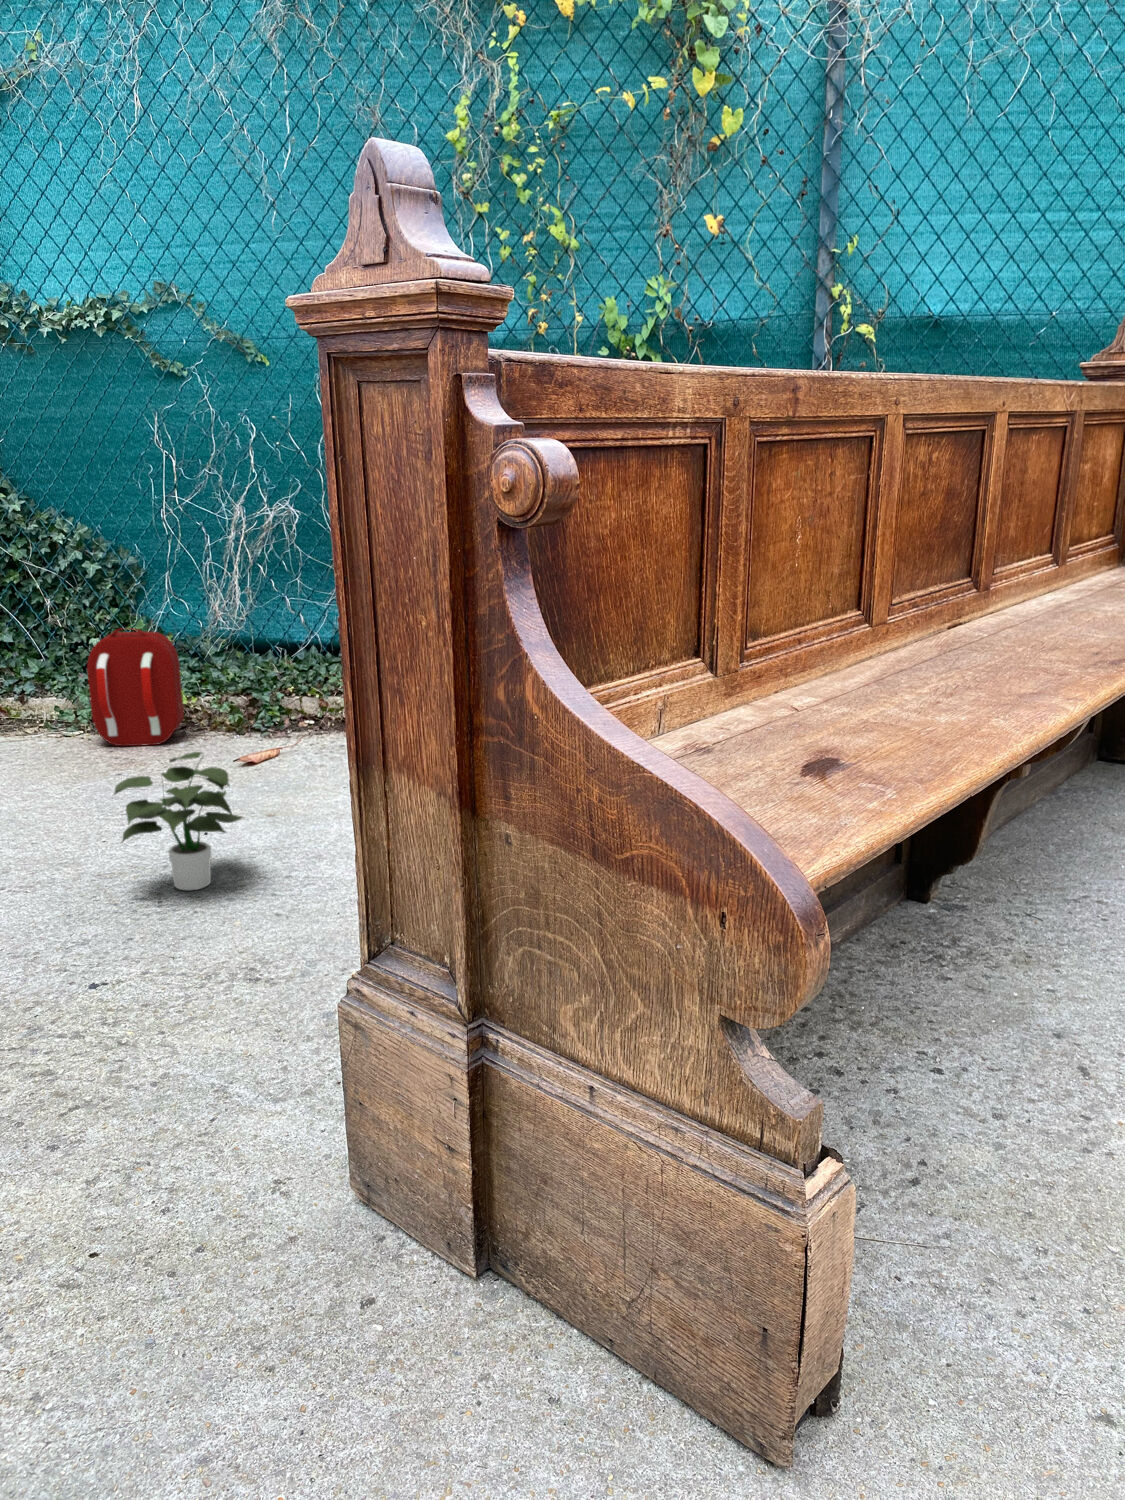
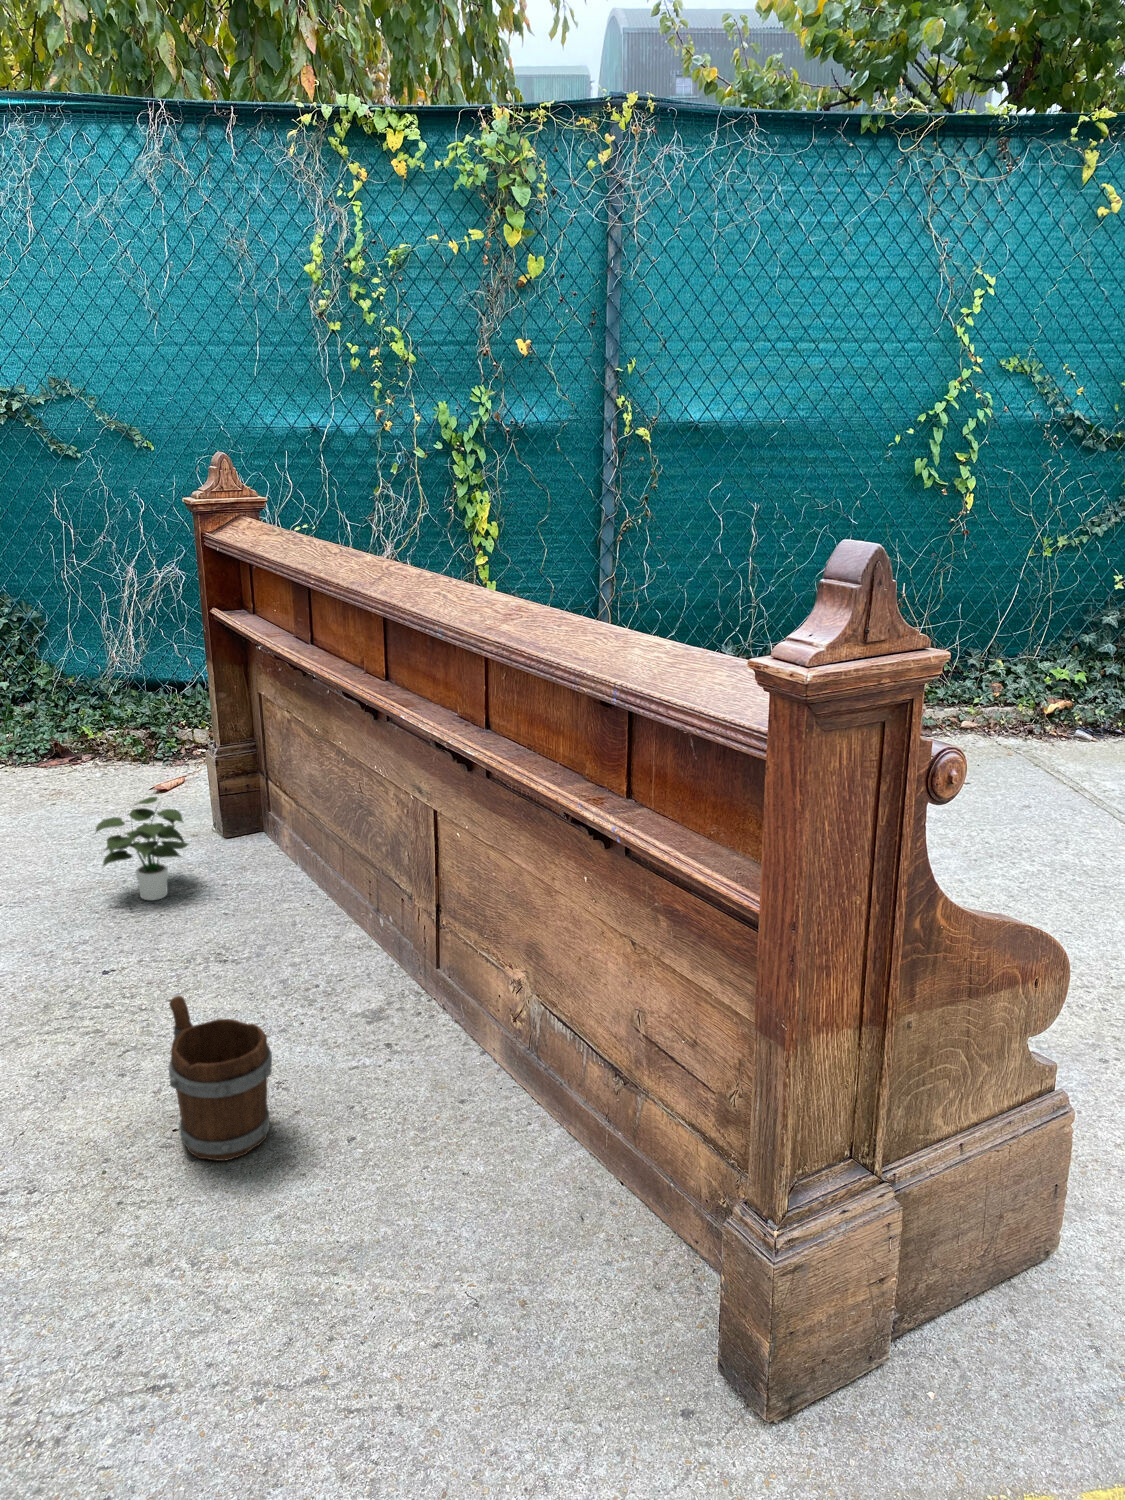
backpack: present [87,628,184,746] -> none [20,683,98,780]
bucket: none [56,1031,244,1328] -> present [169,996,272,1161]

